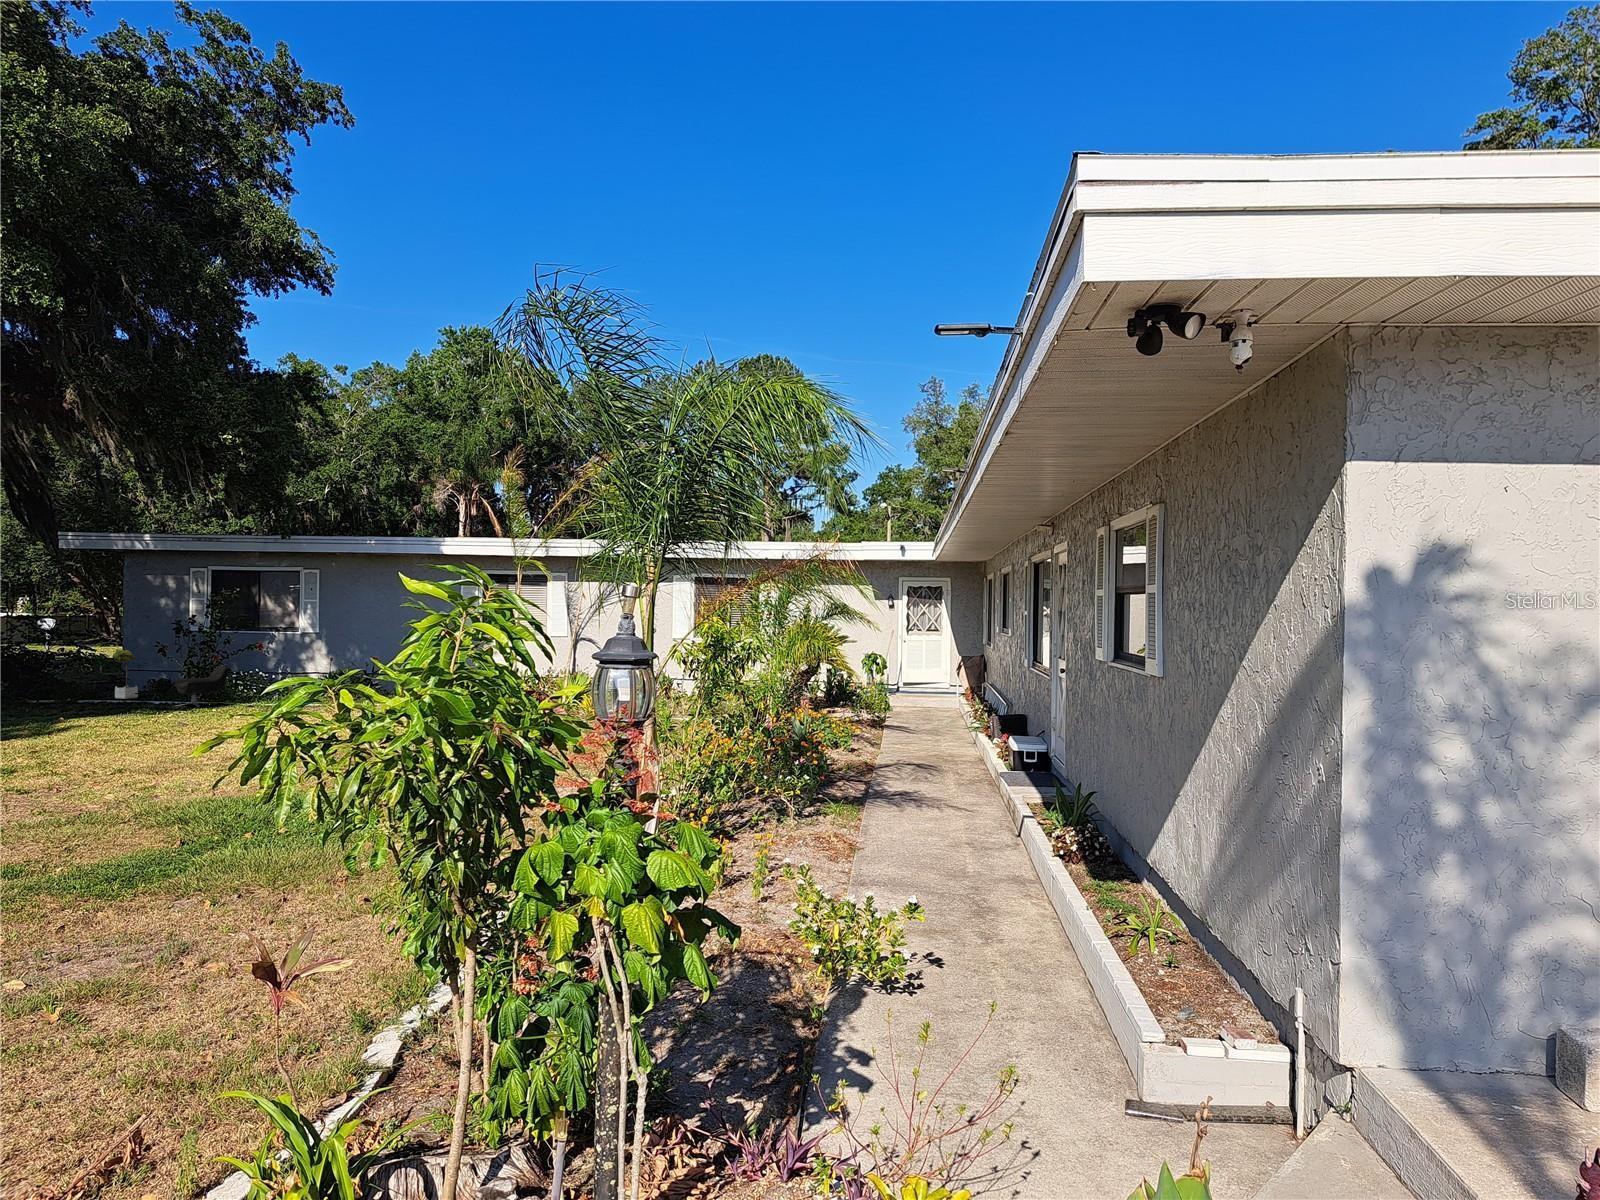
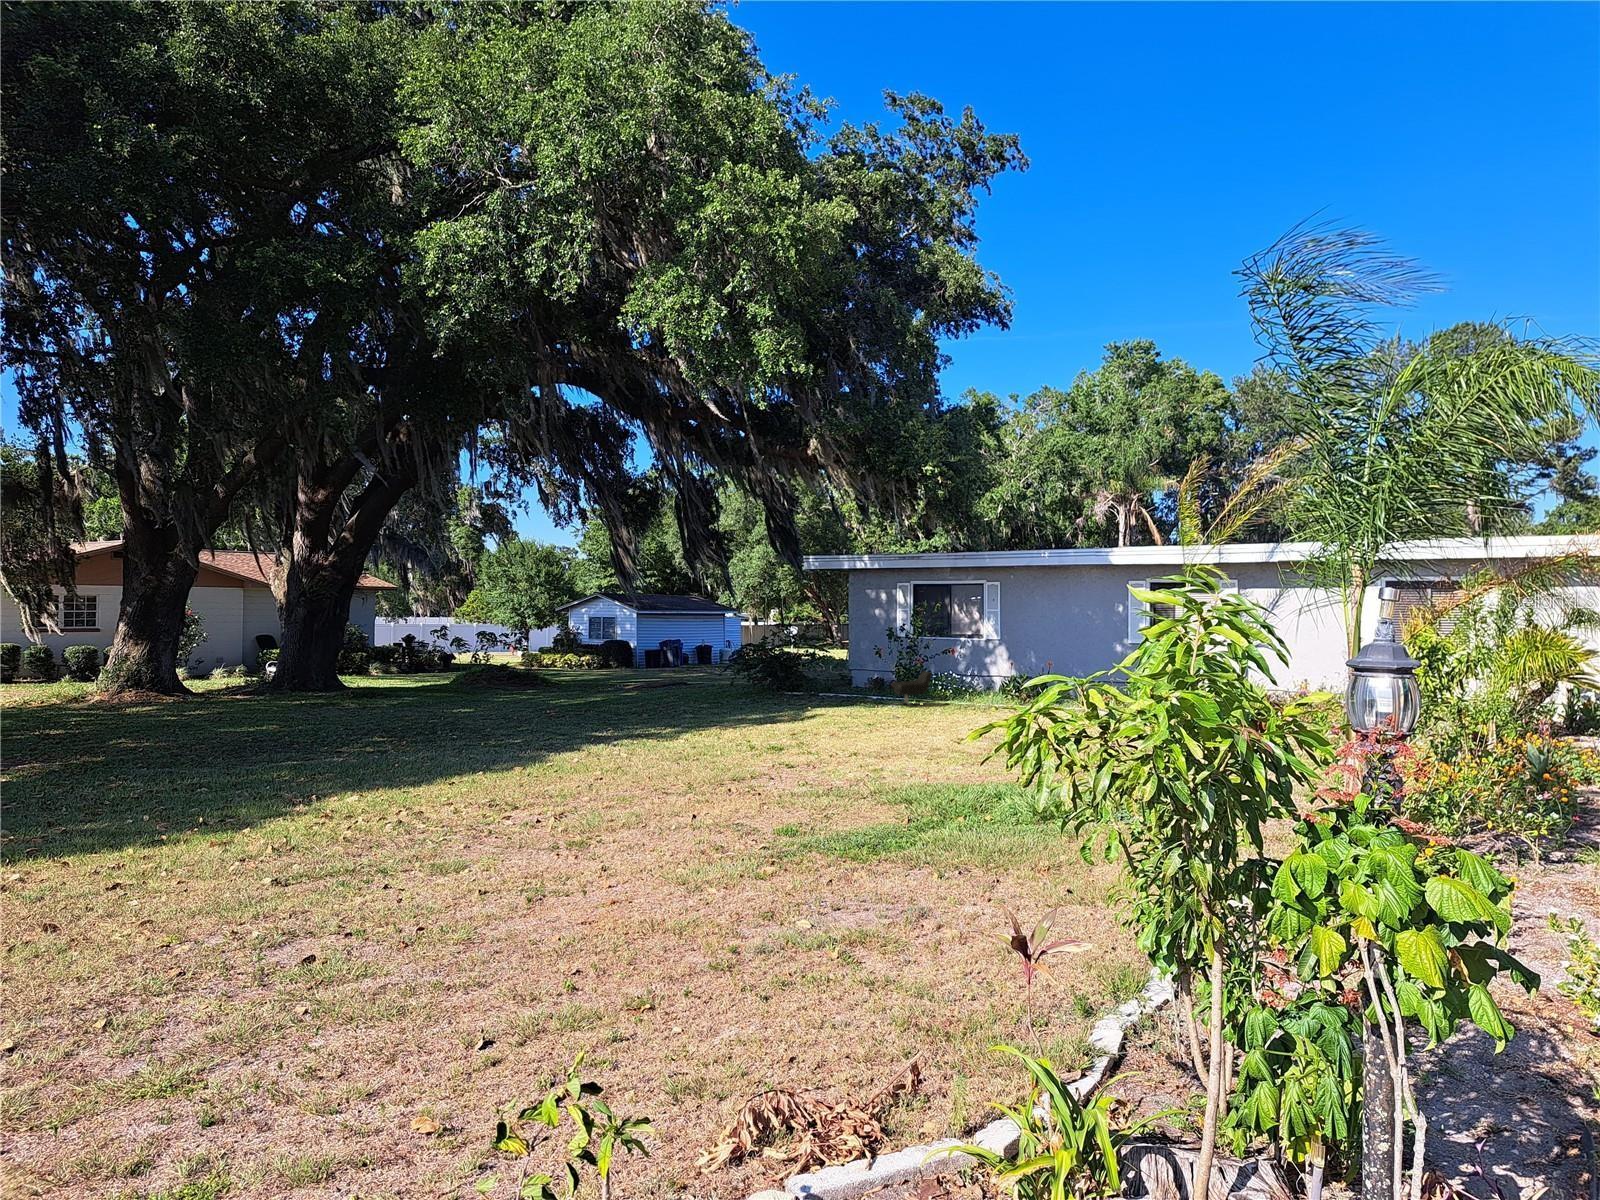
potted tree: present [113,649,138,699] -> none [848,656,866,697]

